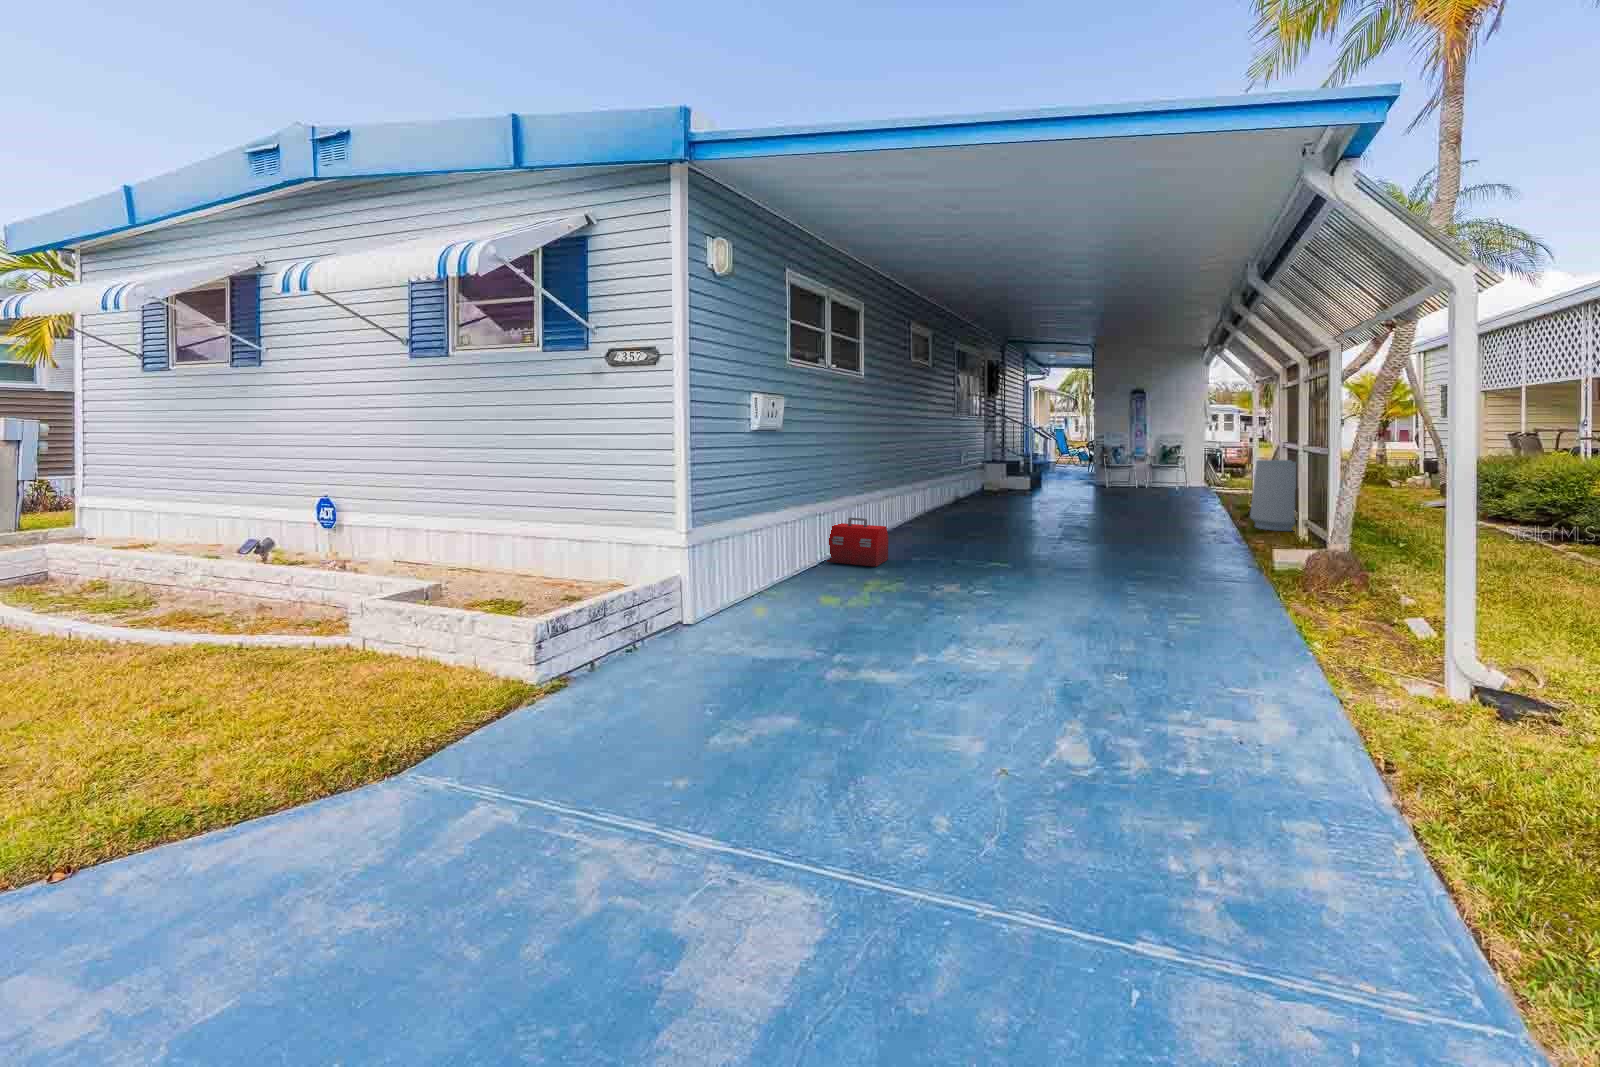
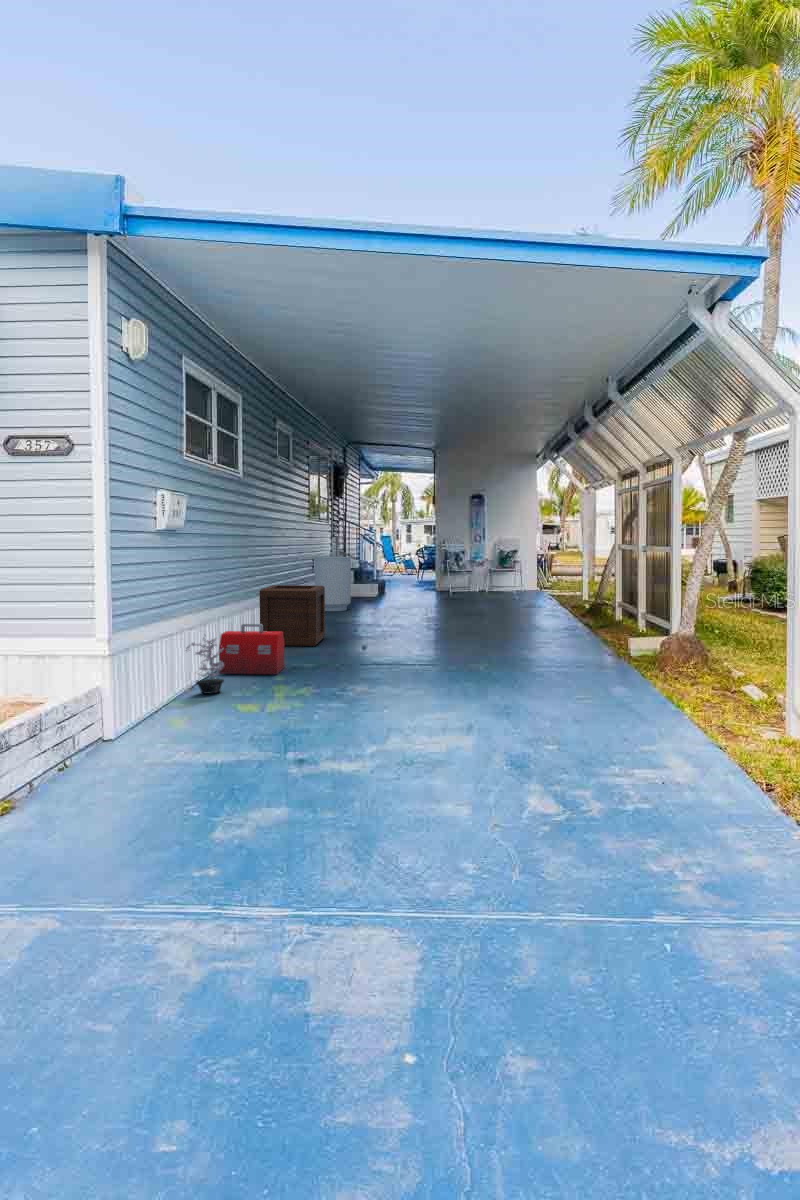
trash can: present [1250,460,1296,531] -> present [315,556,351,611]
wooden crate: none [881,479,947,539] -> present [259,585,325,646]
potted plant: none [777,526,820,582] -> present [186,634,224,693]

